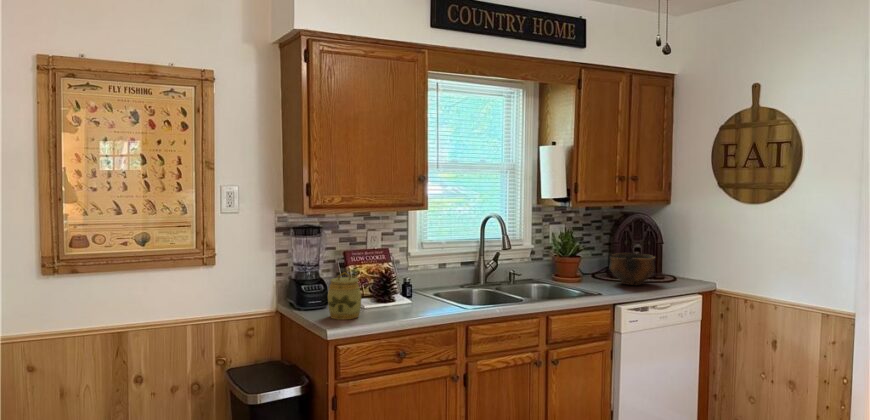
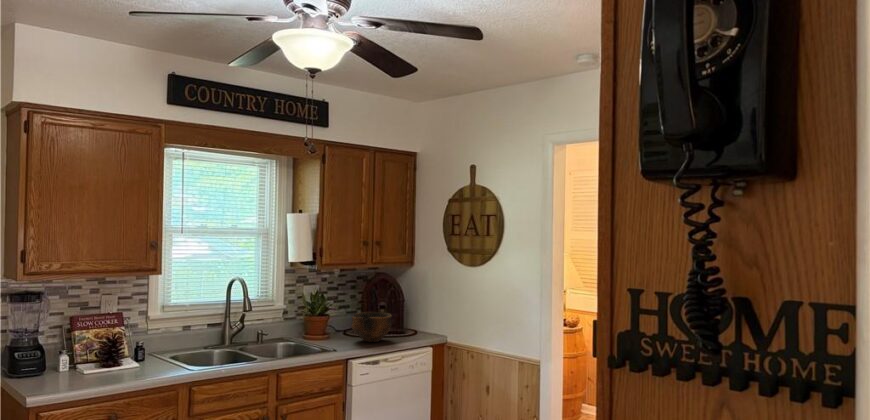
jar: present [328,272,361,320] -> none [37,338,75,386]

